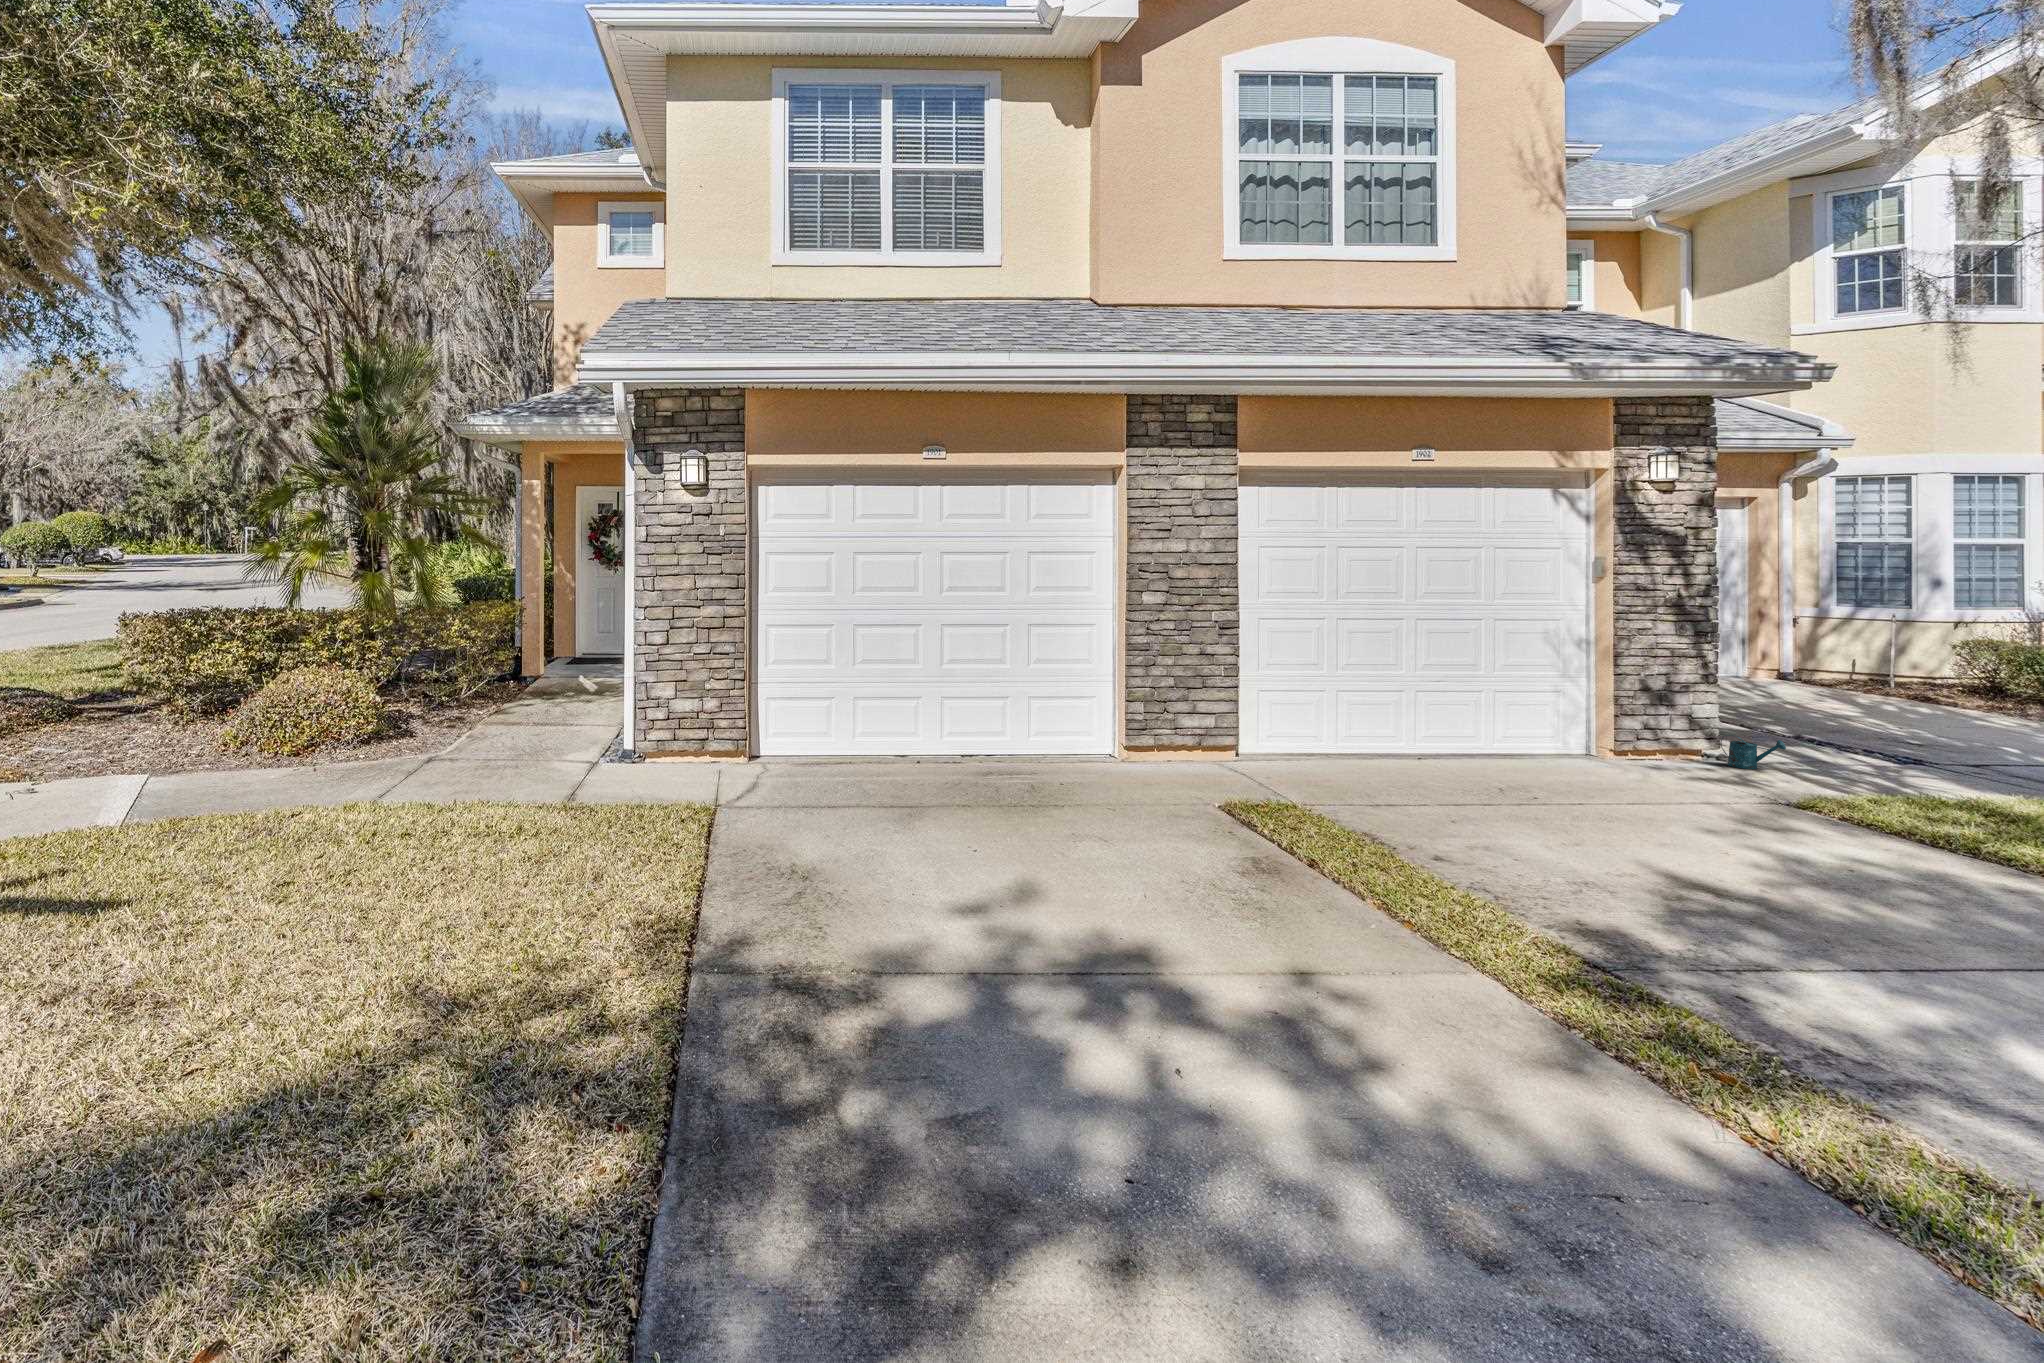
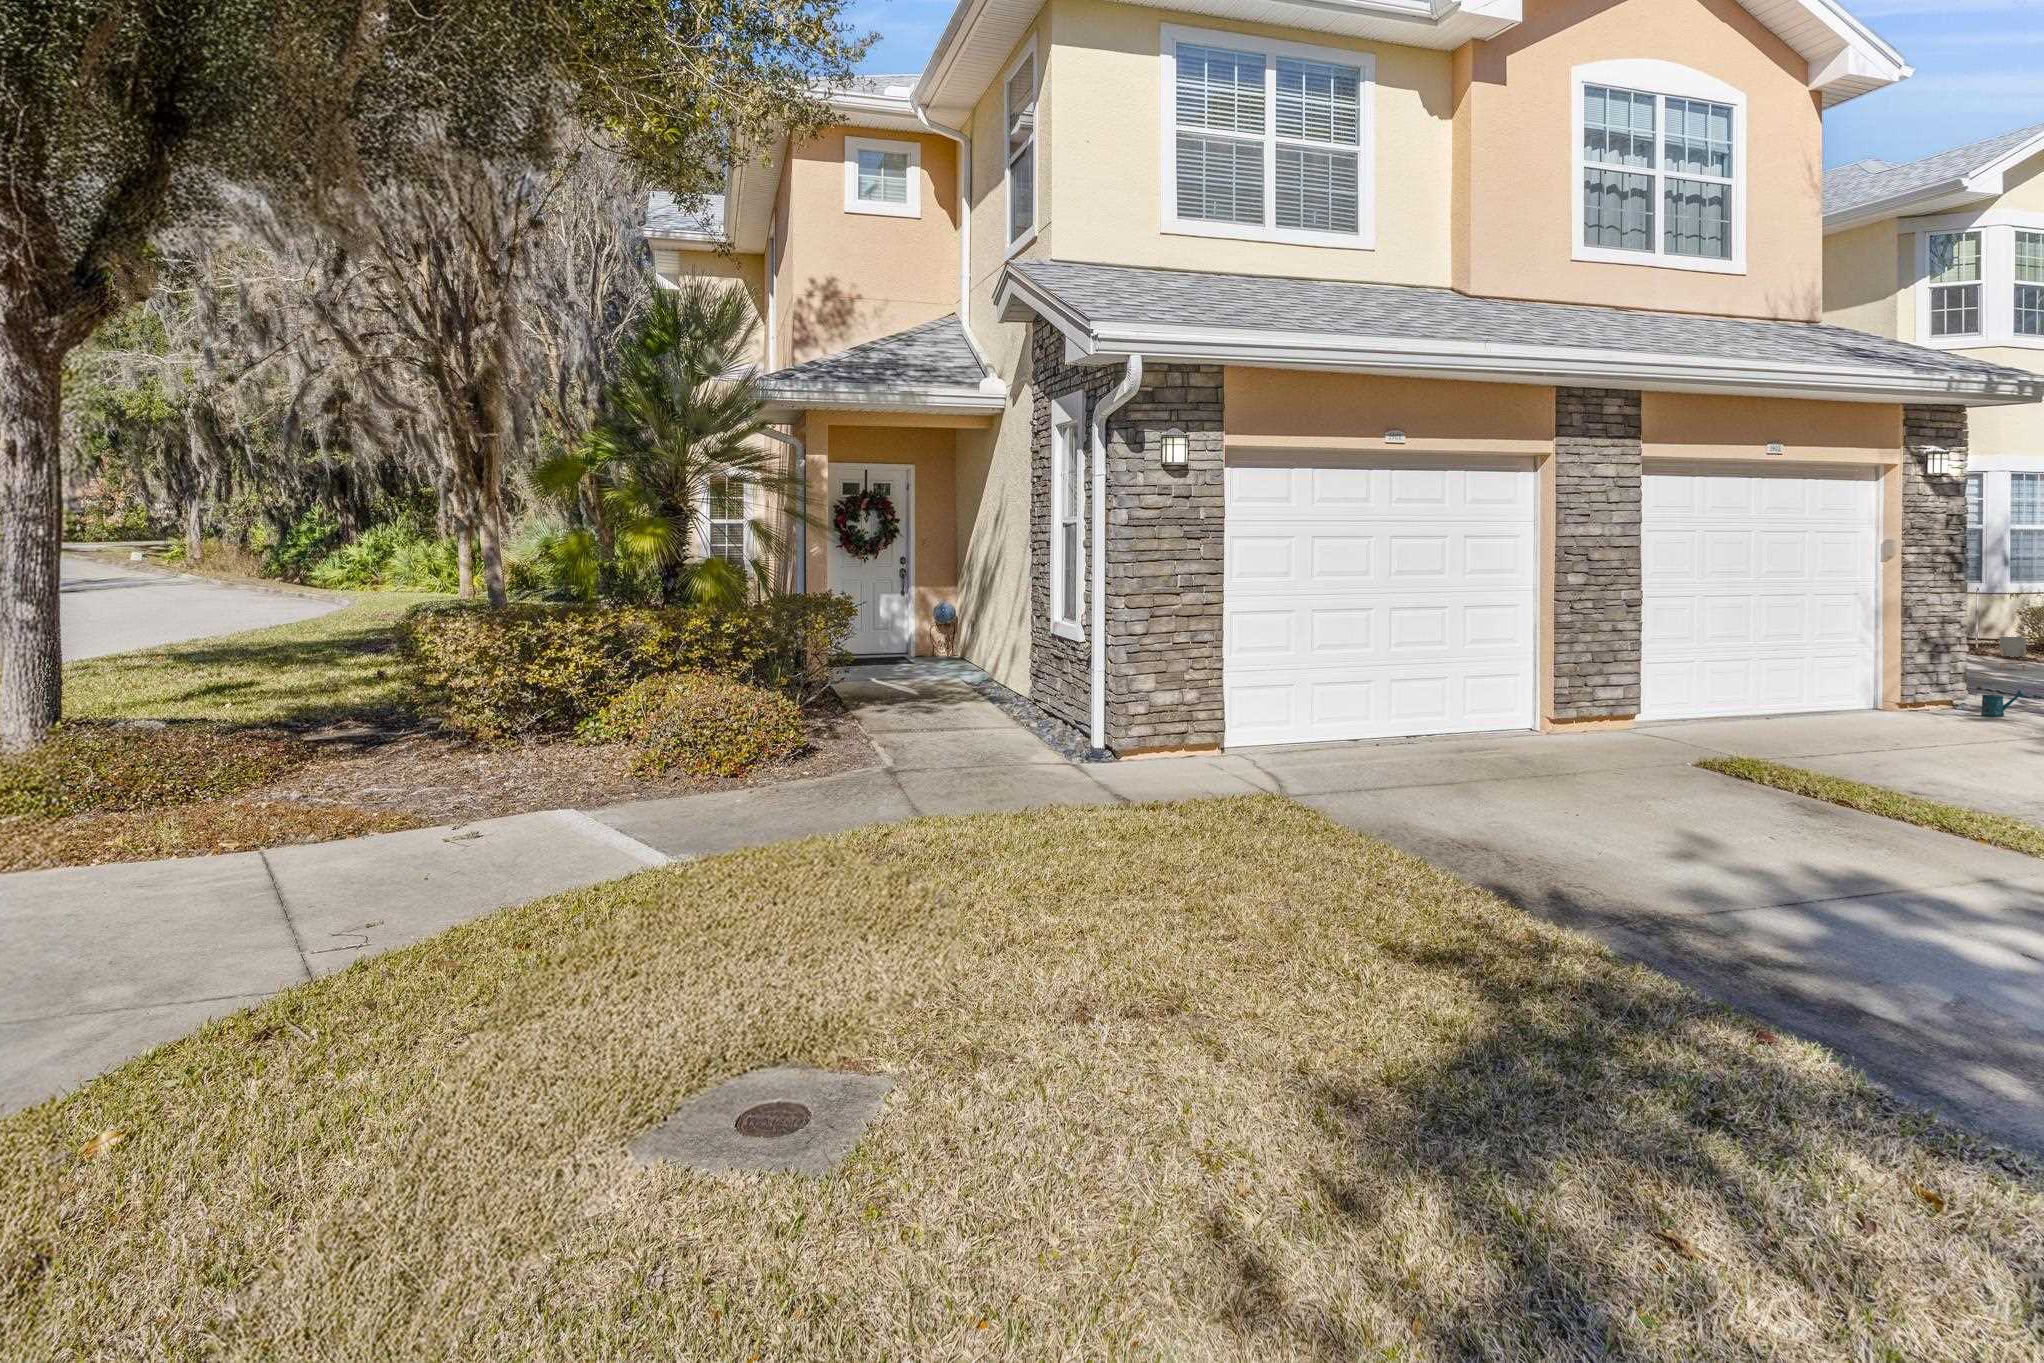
planter: none [1905,649,1943,689] -> present [1999,637,2026,670]

